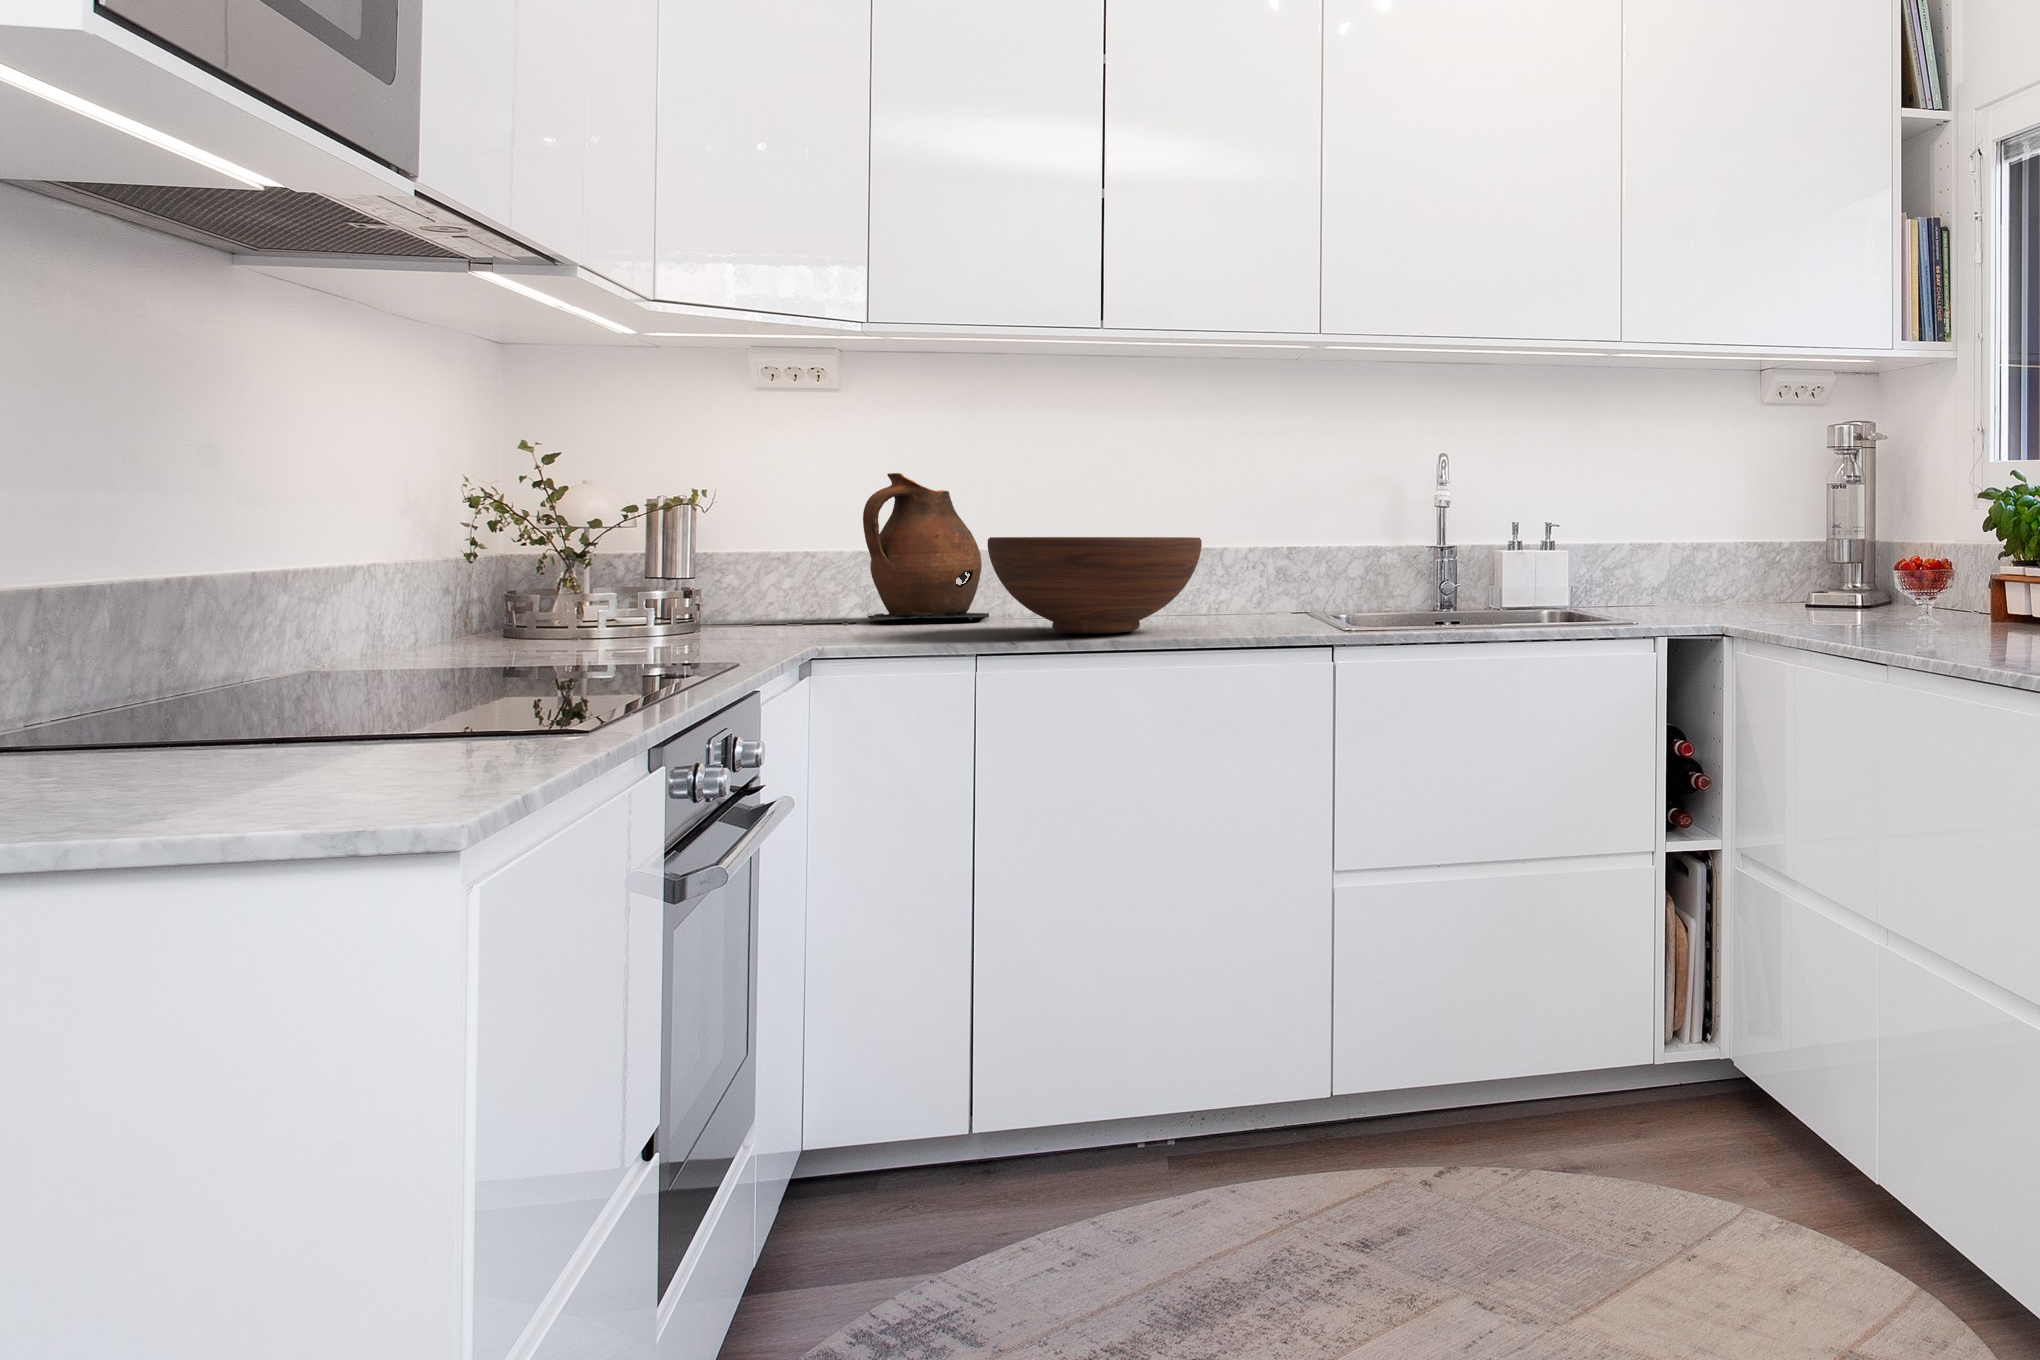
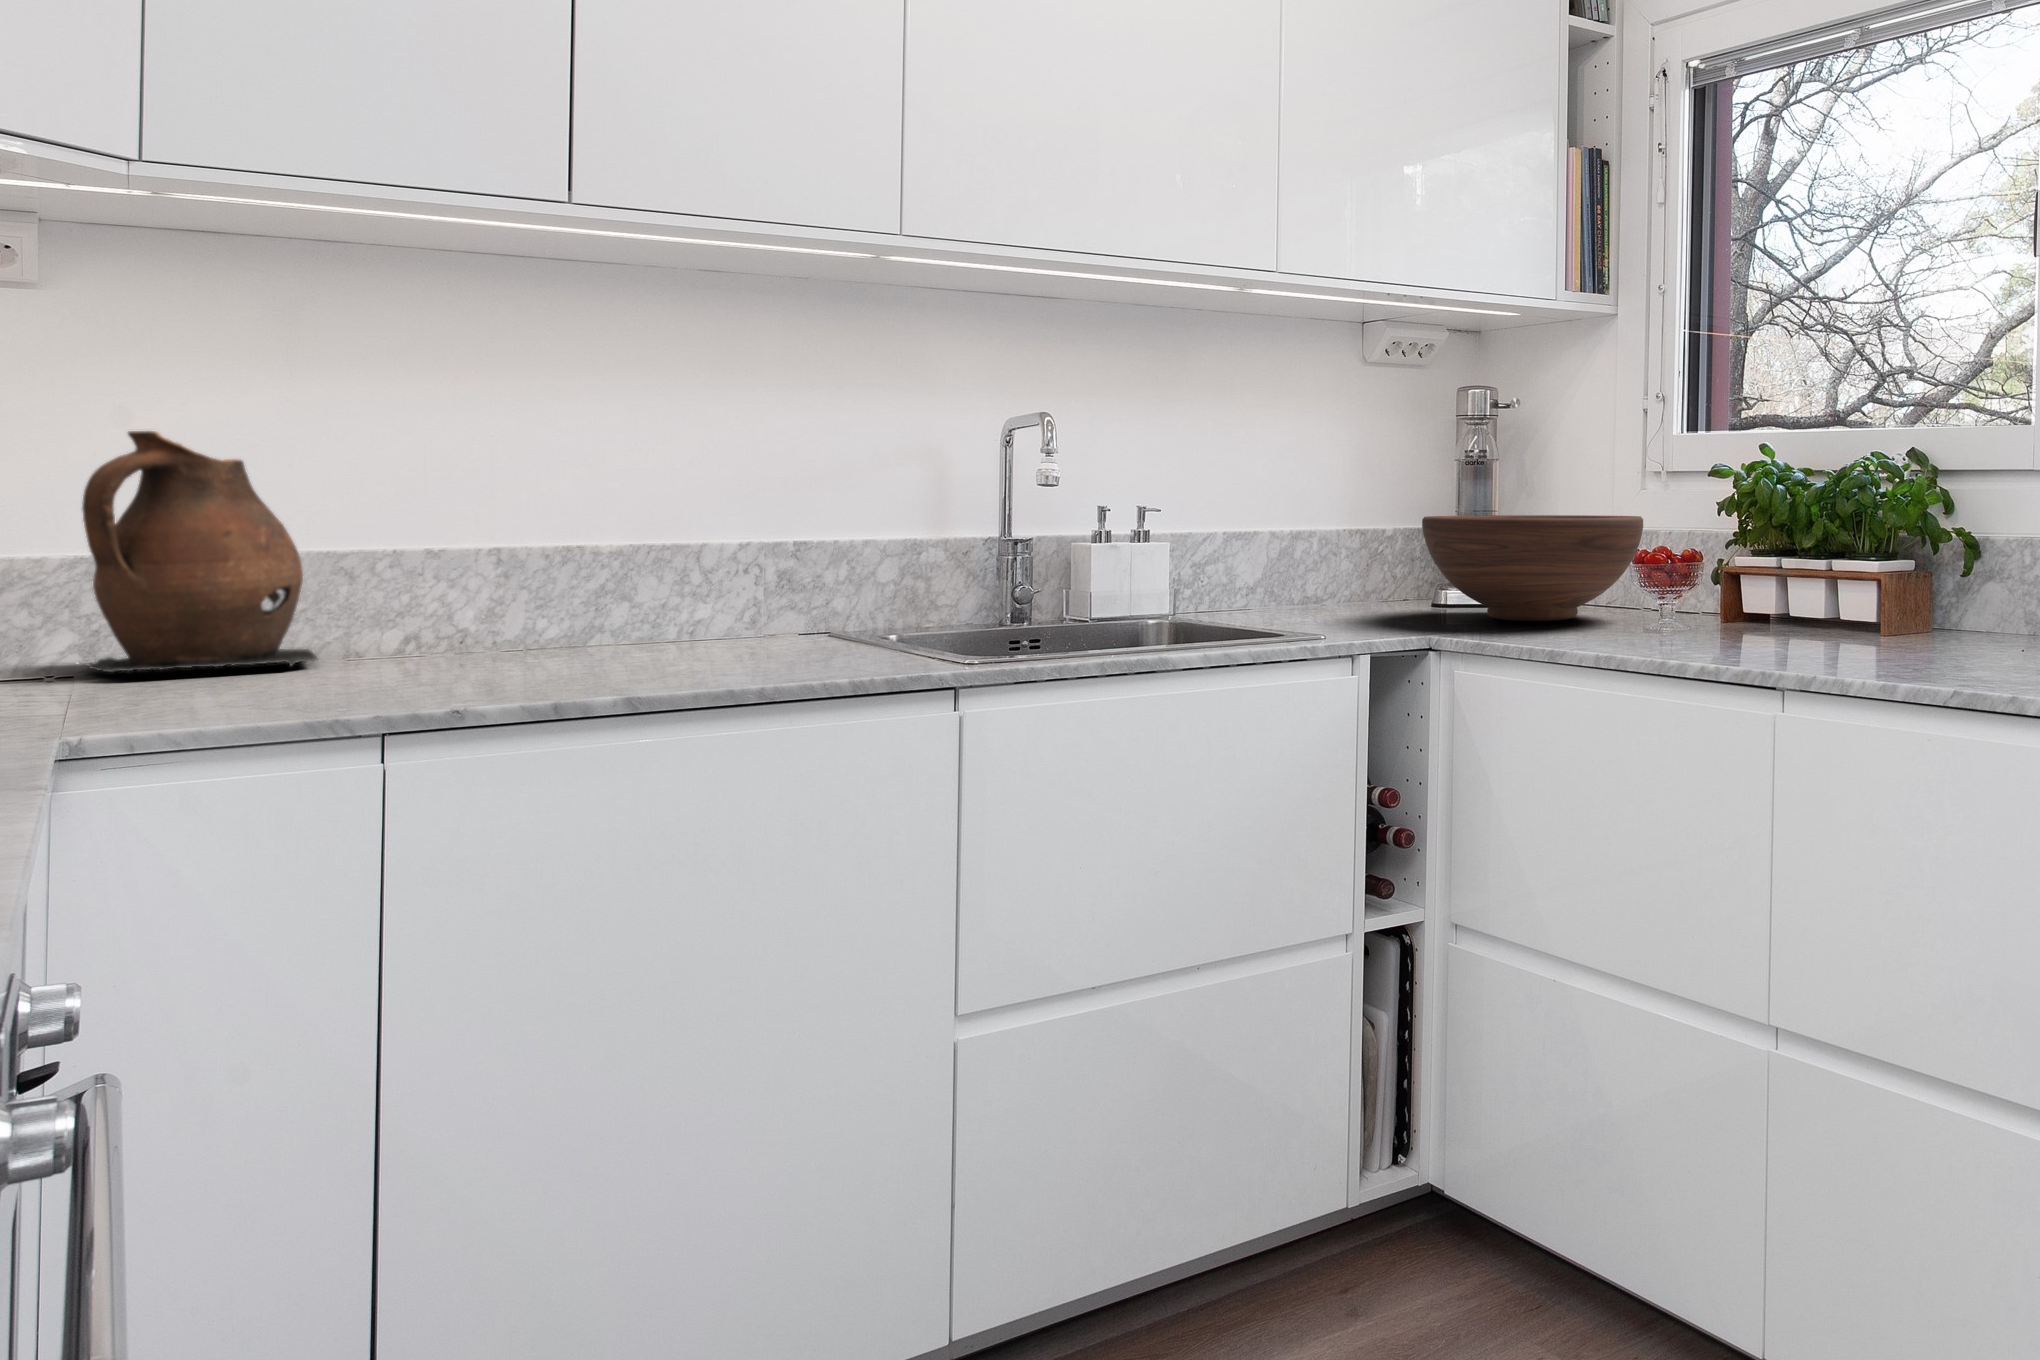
fruit bowl: present [988,537,1202,634] -> present [1422,515,1643,621]

